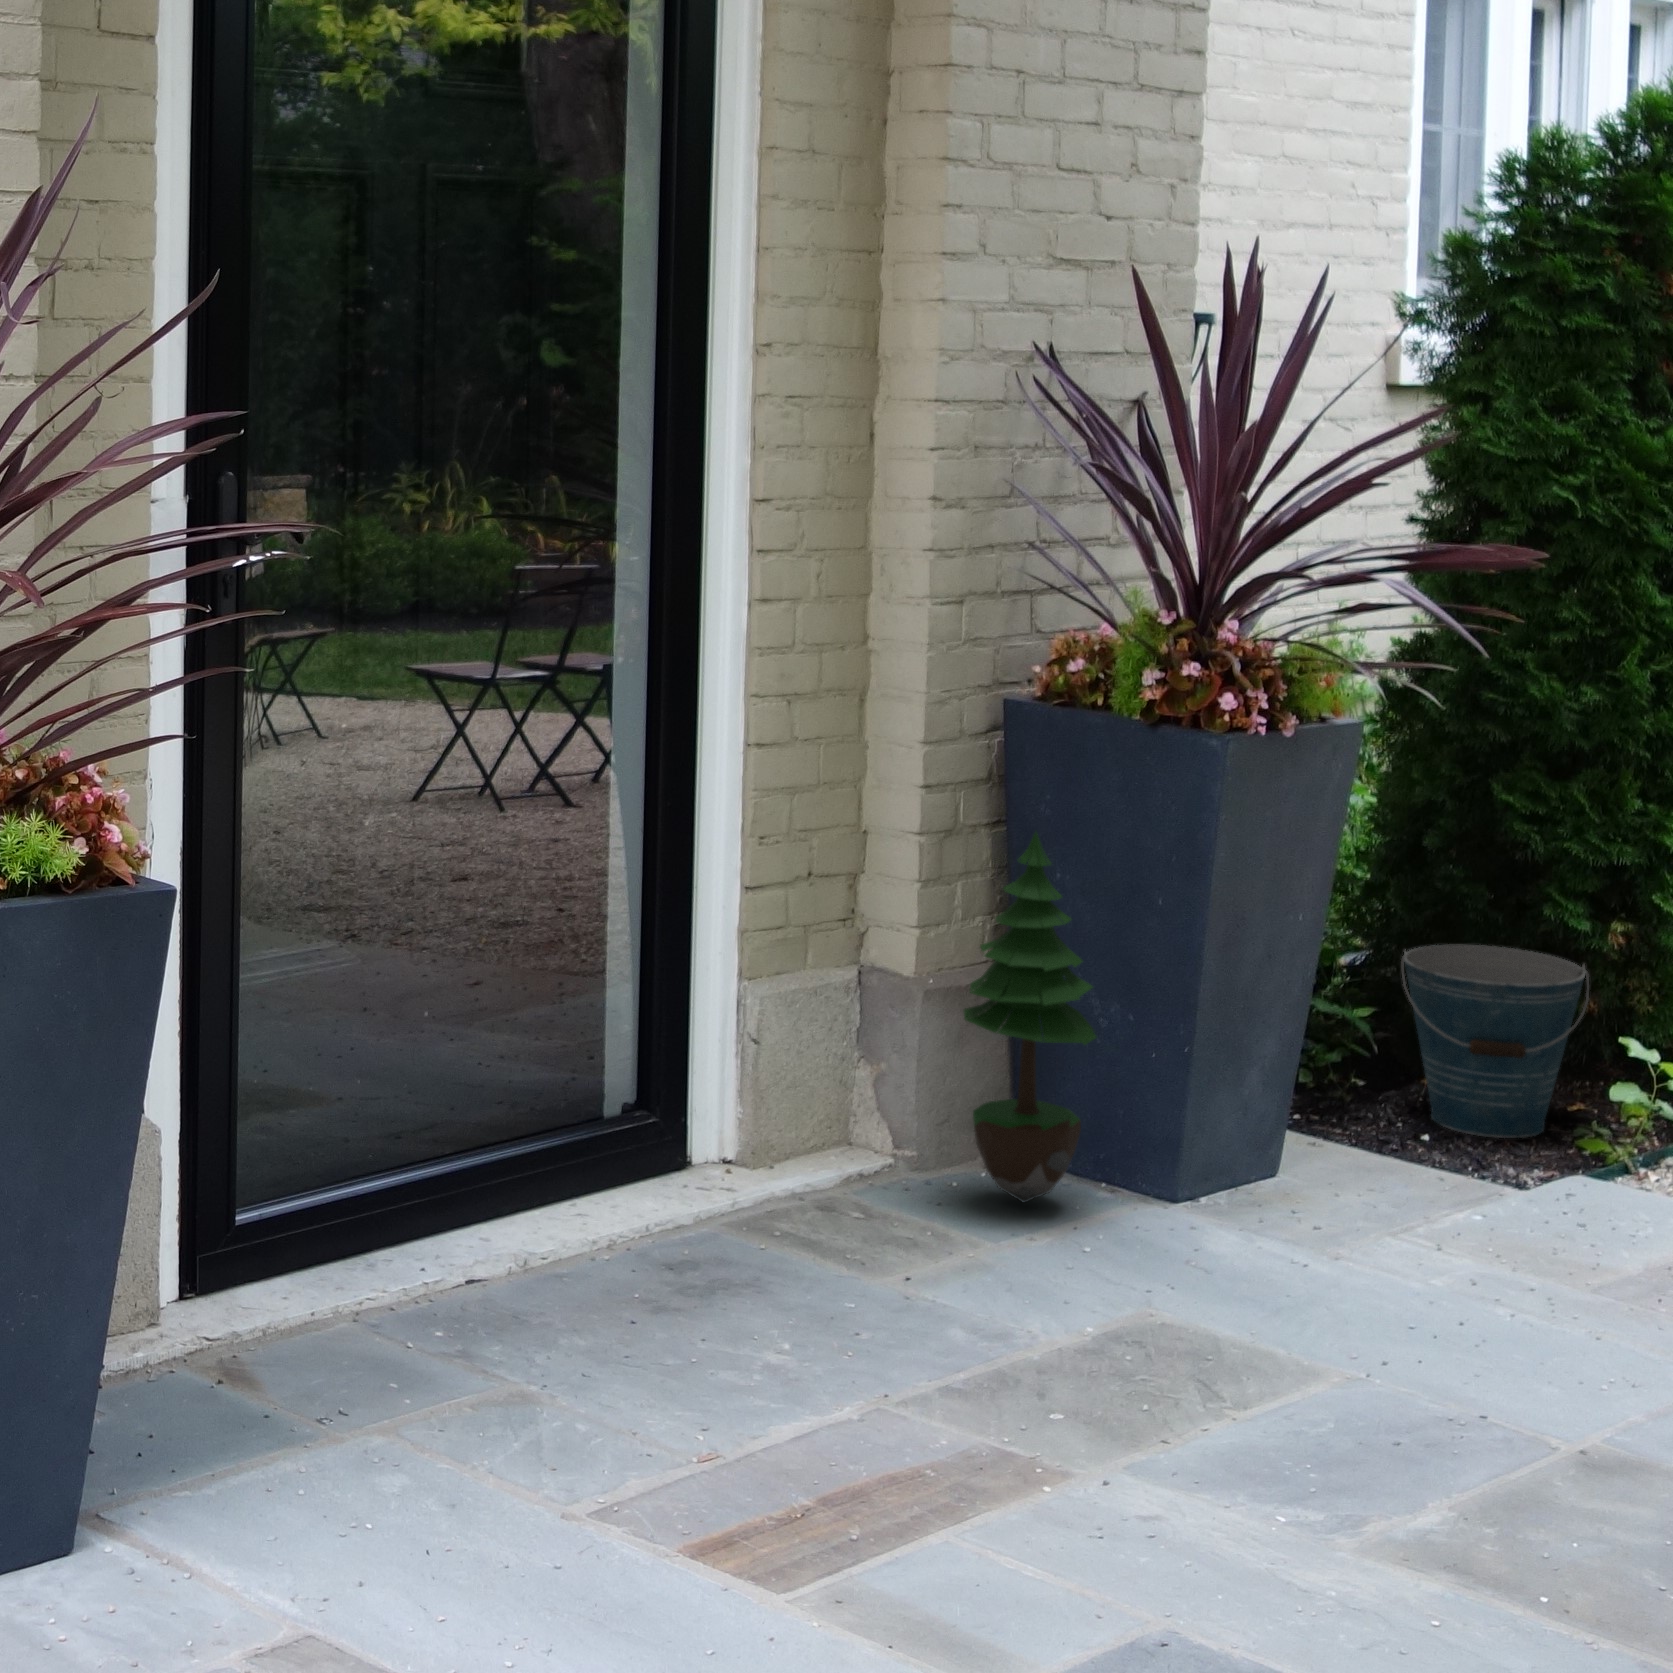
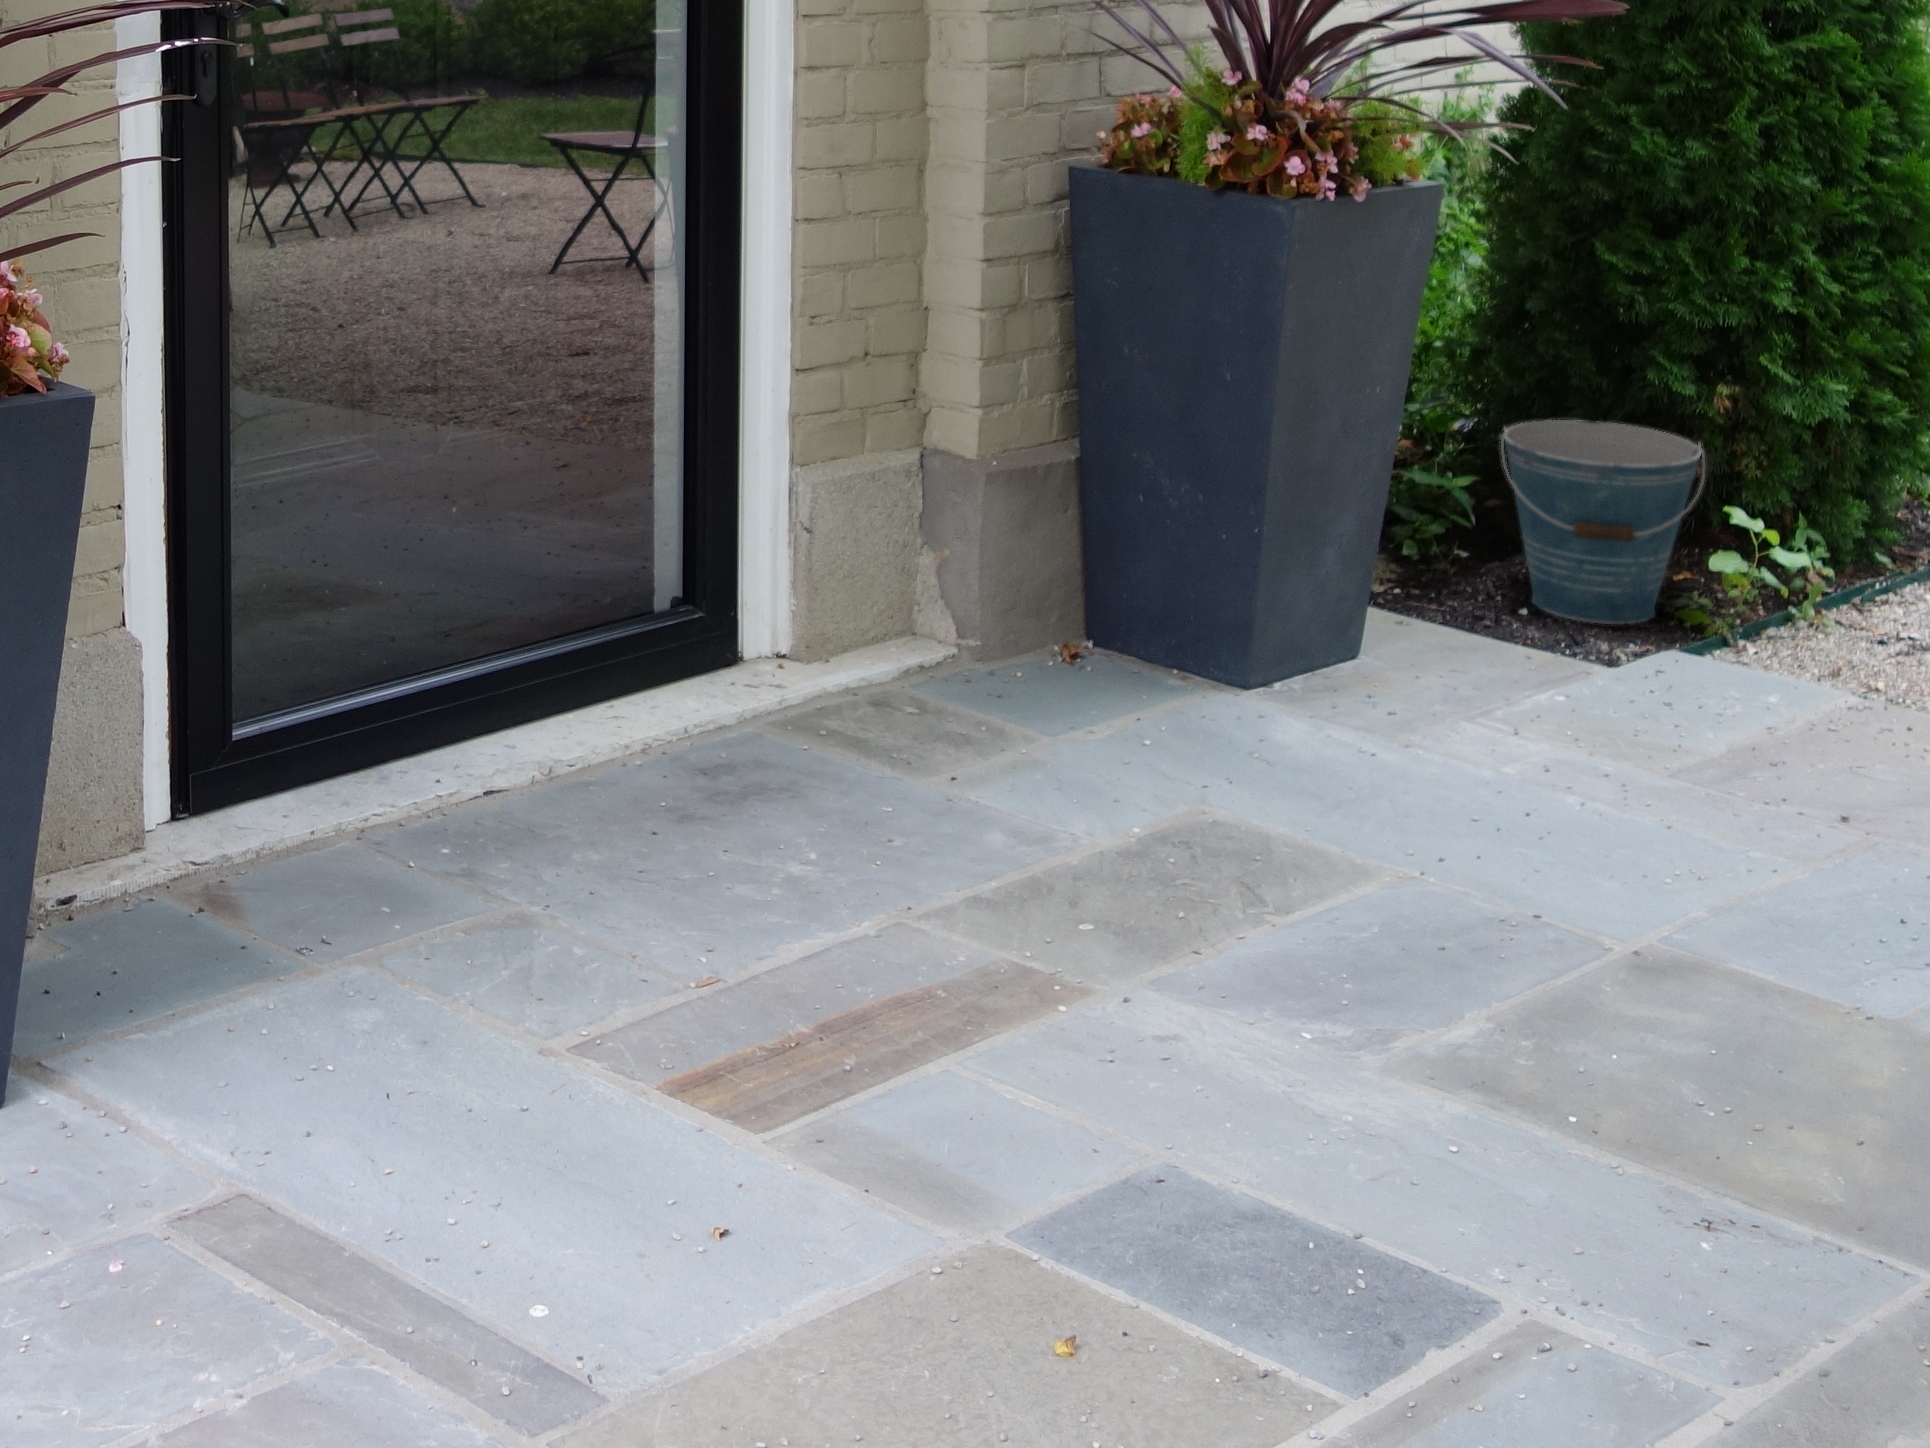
potted tree: present [964,832,1096,1202] -> none [1020,310,1166,698]

